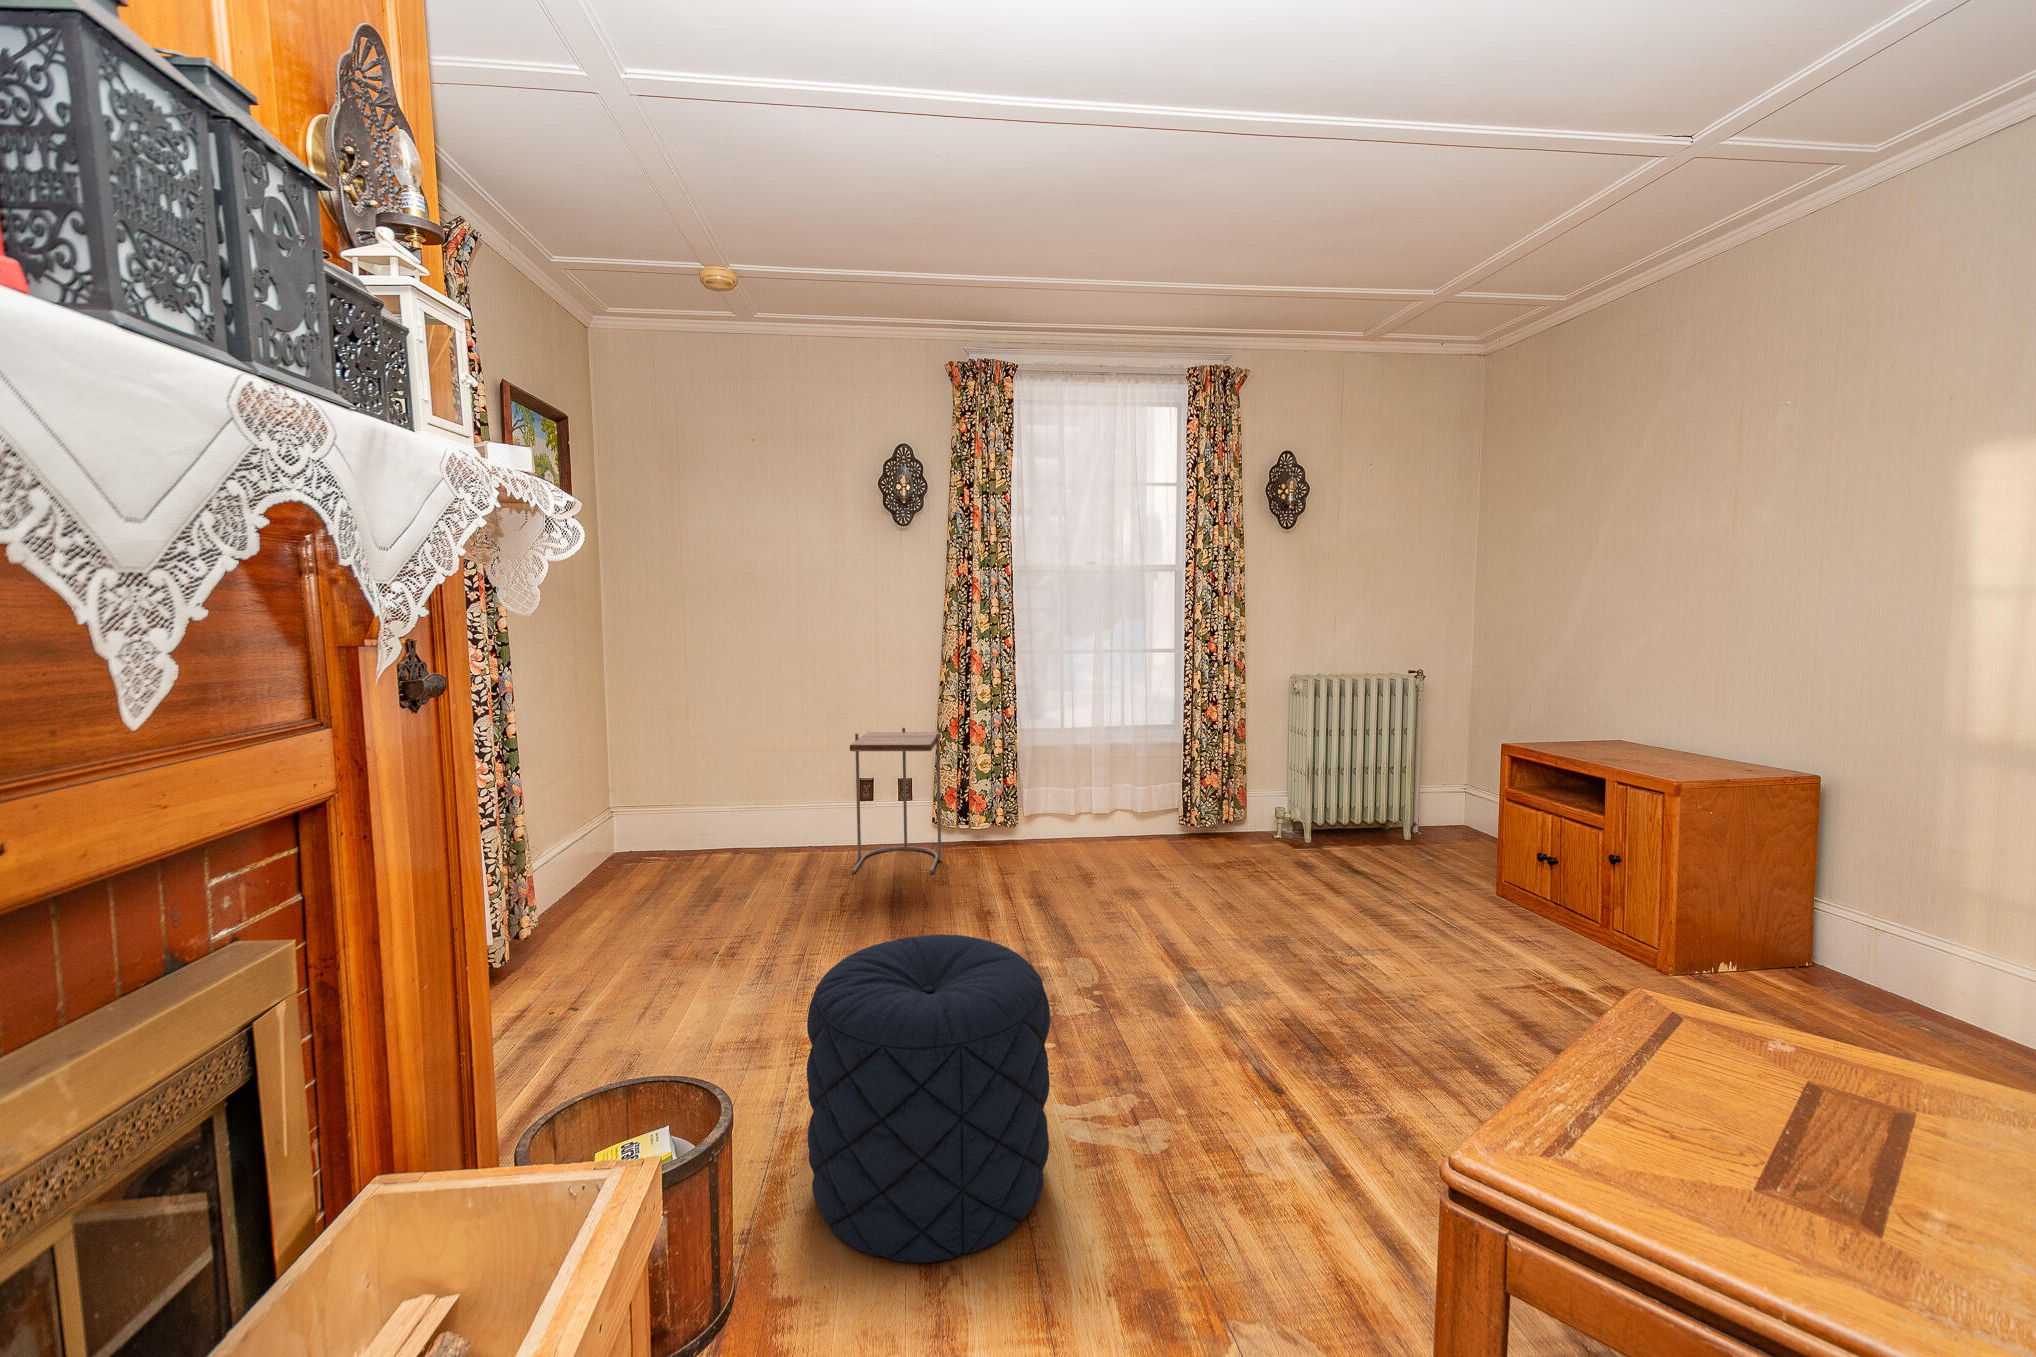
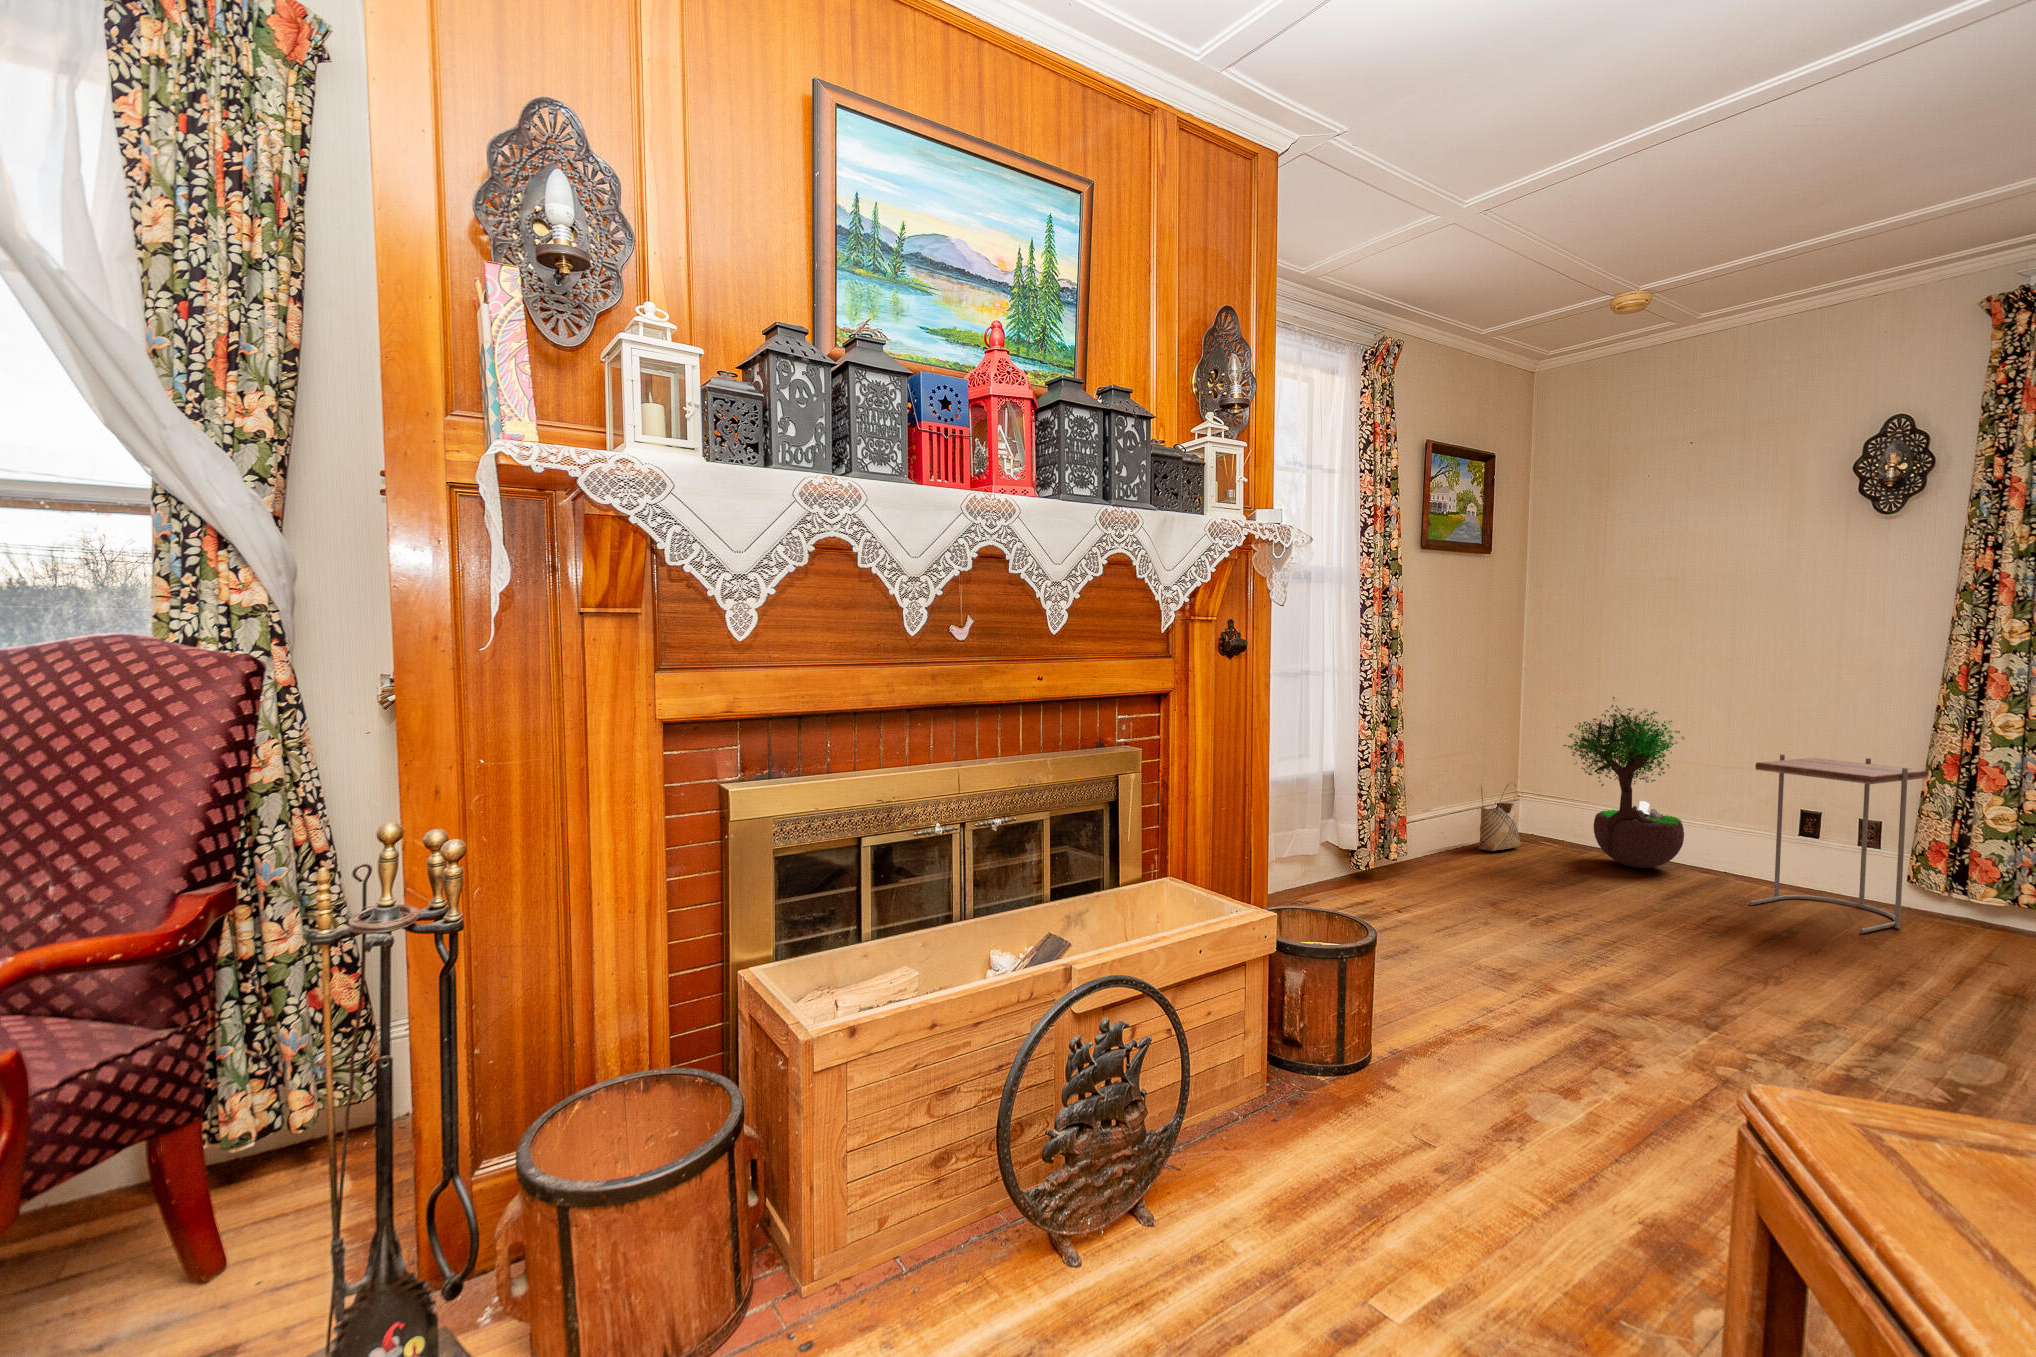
potted tree: none [680,694,787,864] -> present [1563,697,1685,868]
woven basket: none [588,803,633,891] -> present [1478,783,1520,851]
pouf: present [807,935,1050,1263] -> none [1423,872,1657,1116]

